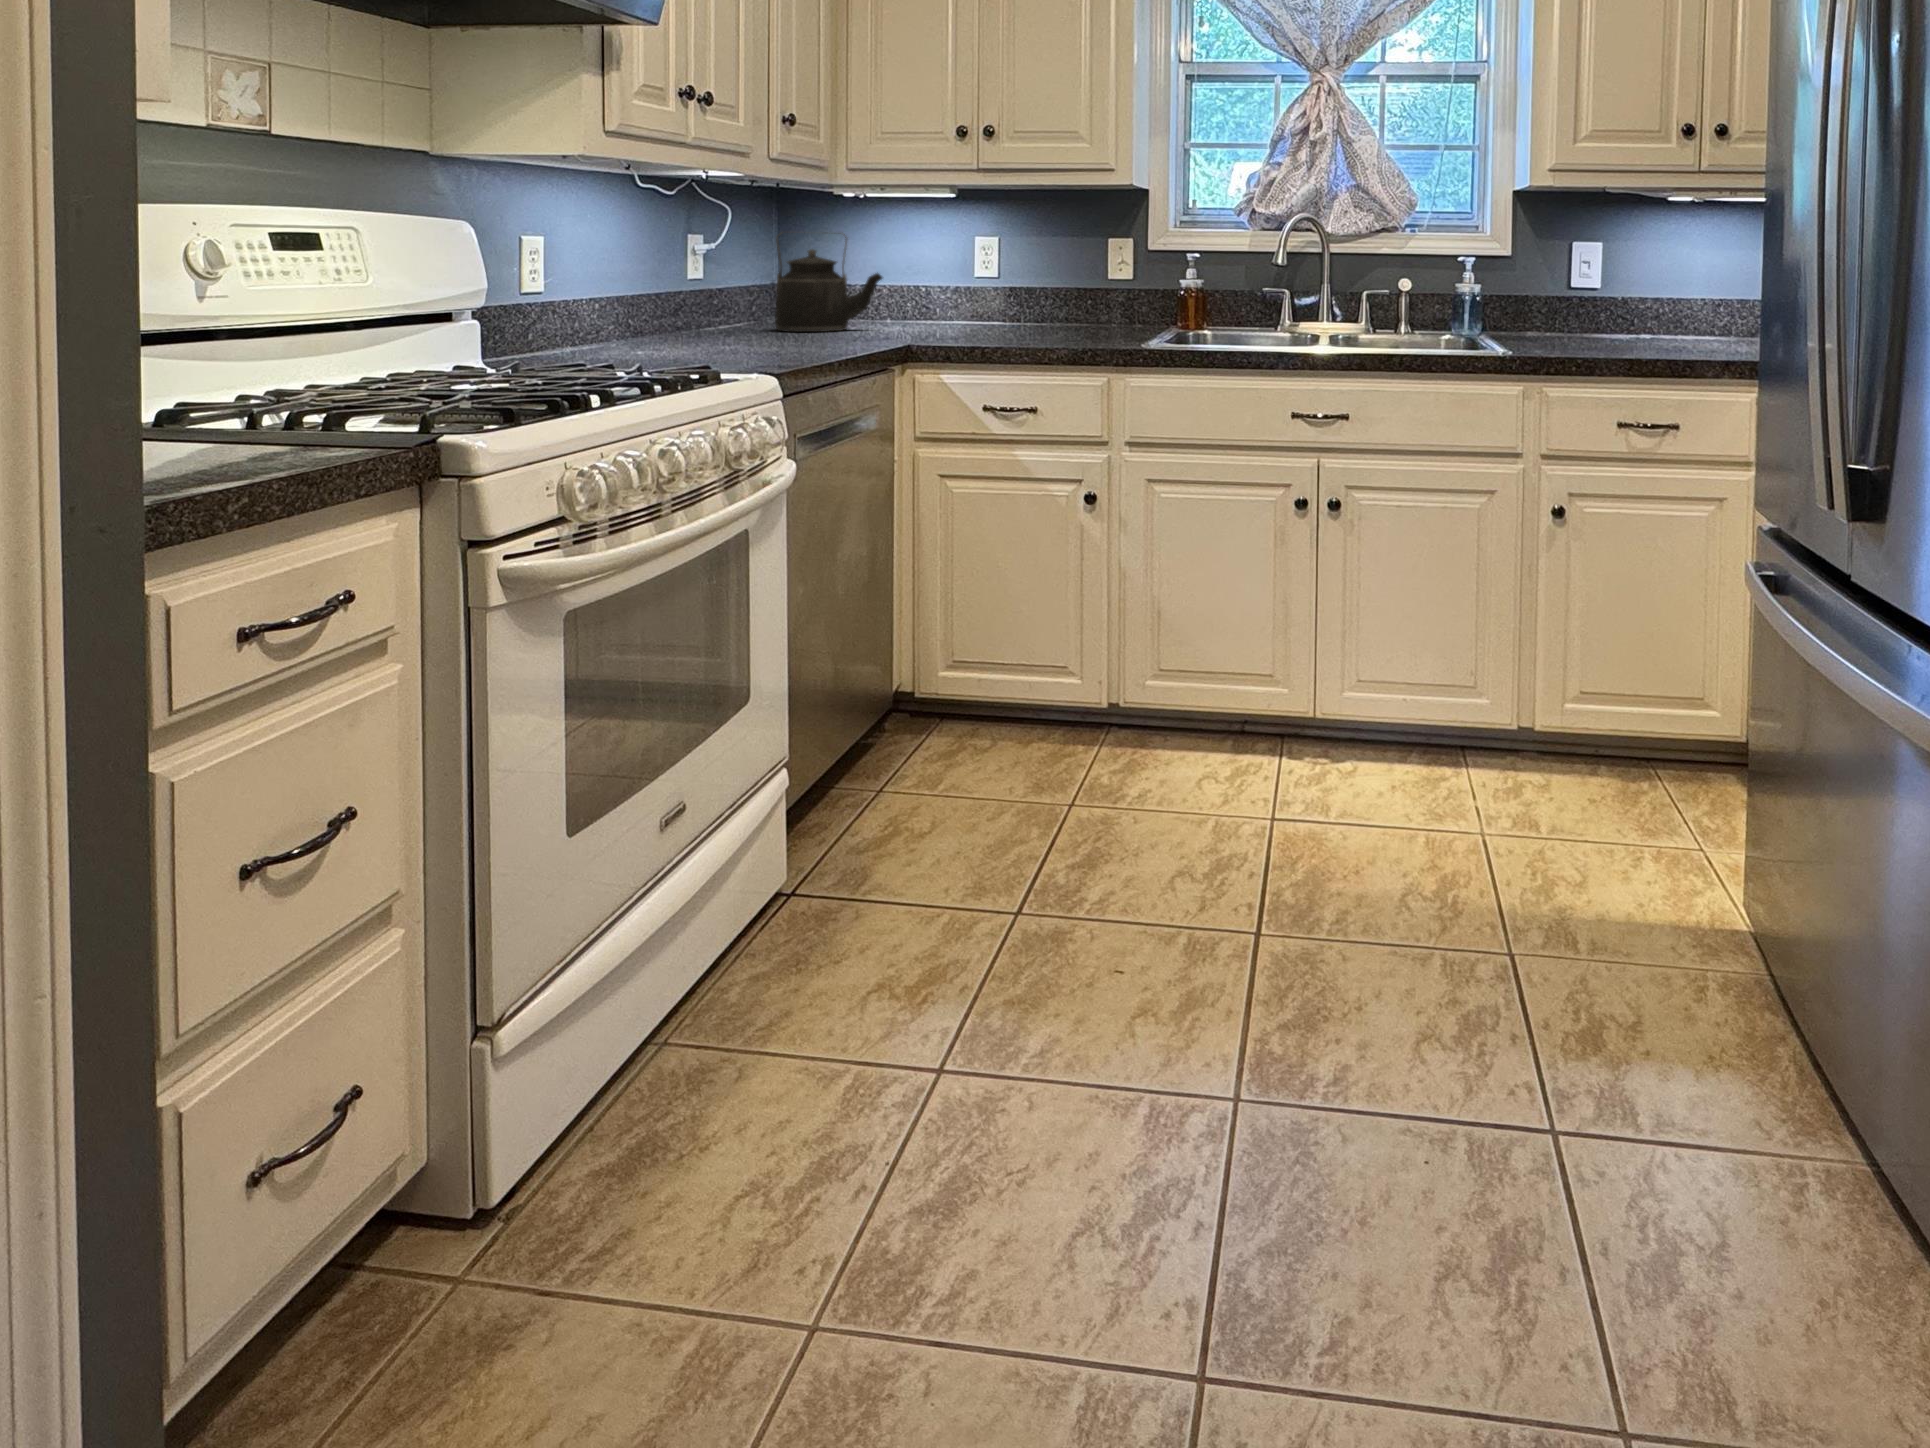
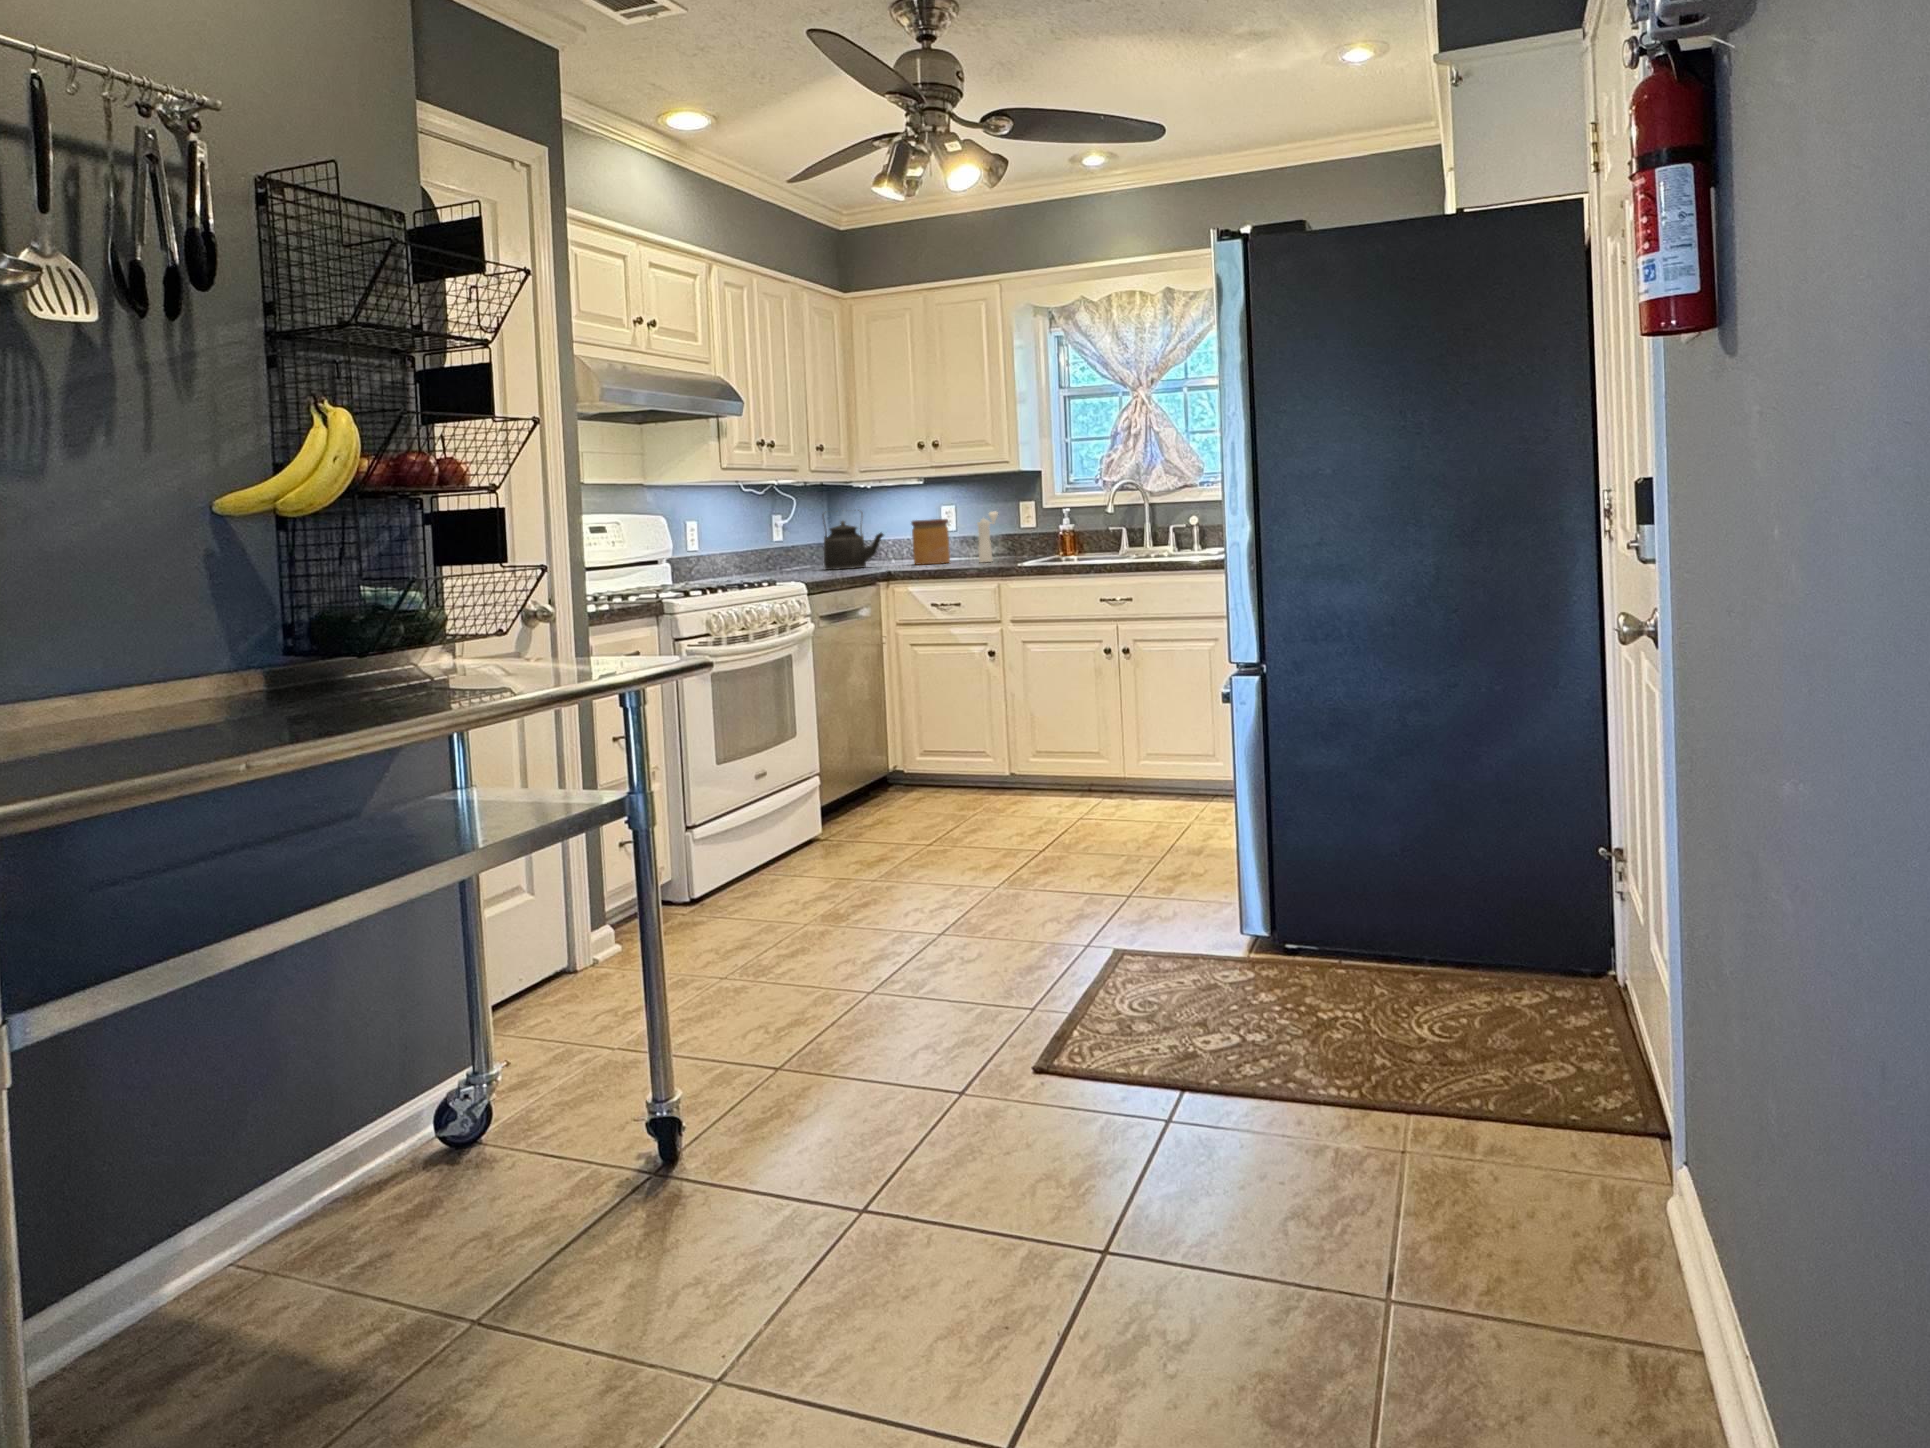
pepper mill: none [1046,250,1077,333] -> present [977,512,998,562]
jar: none [929,256,990,330] -> present [911,519,950,565]

